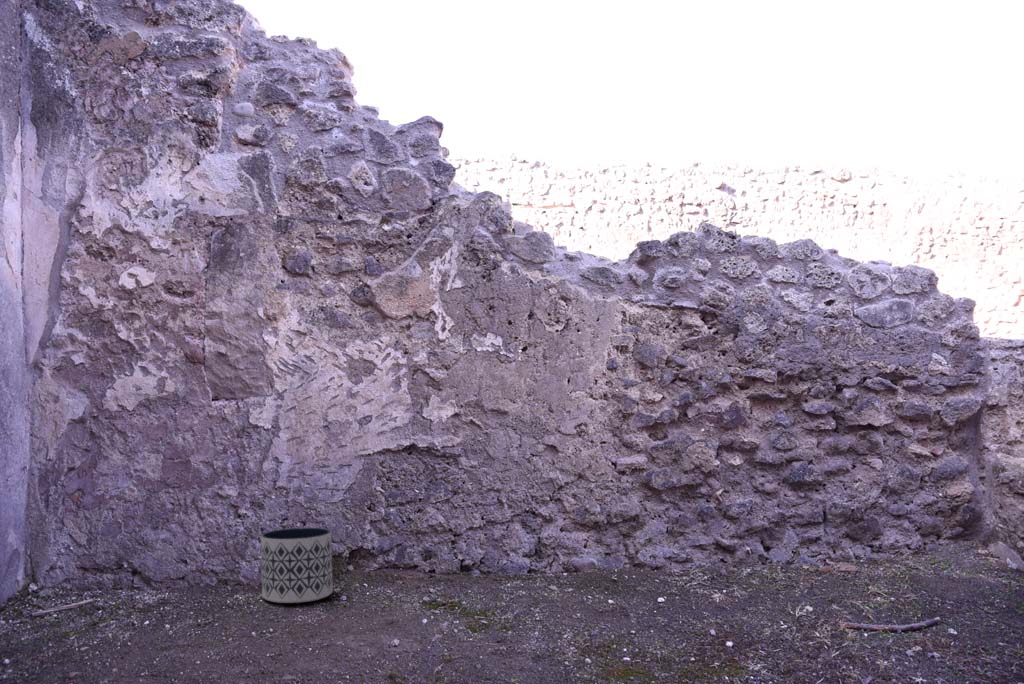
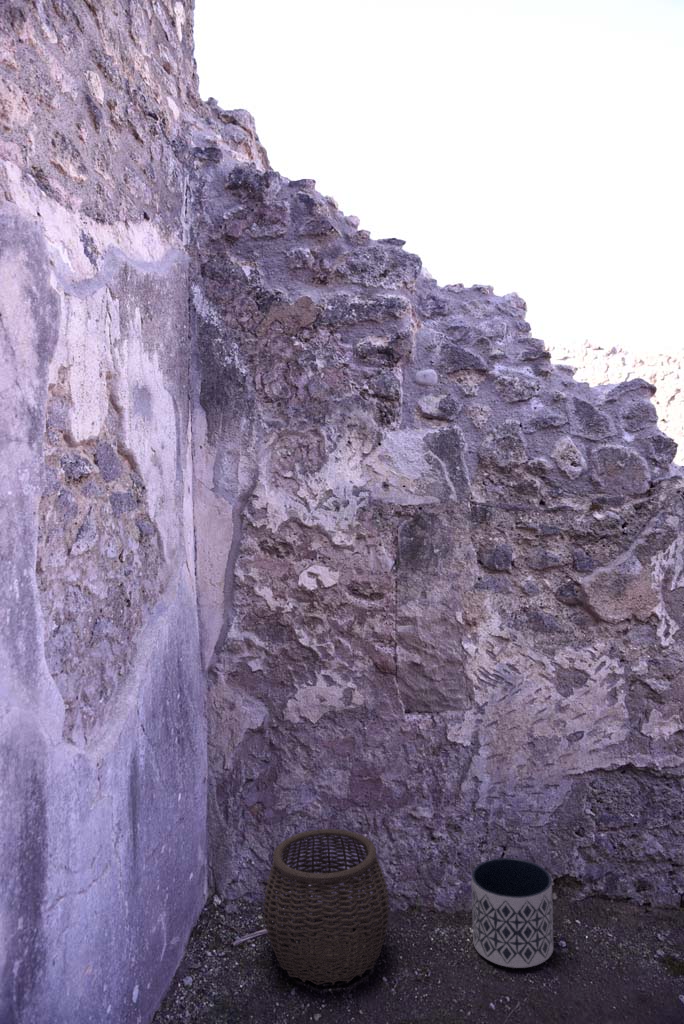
woven basket: none [66,500,184,611] -> present [263,829,390,985]

